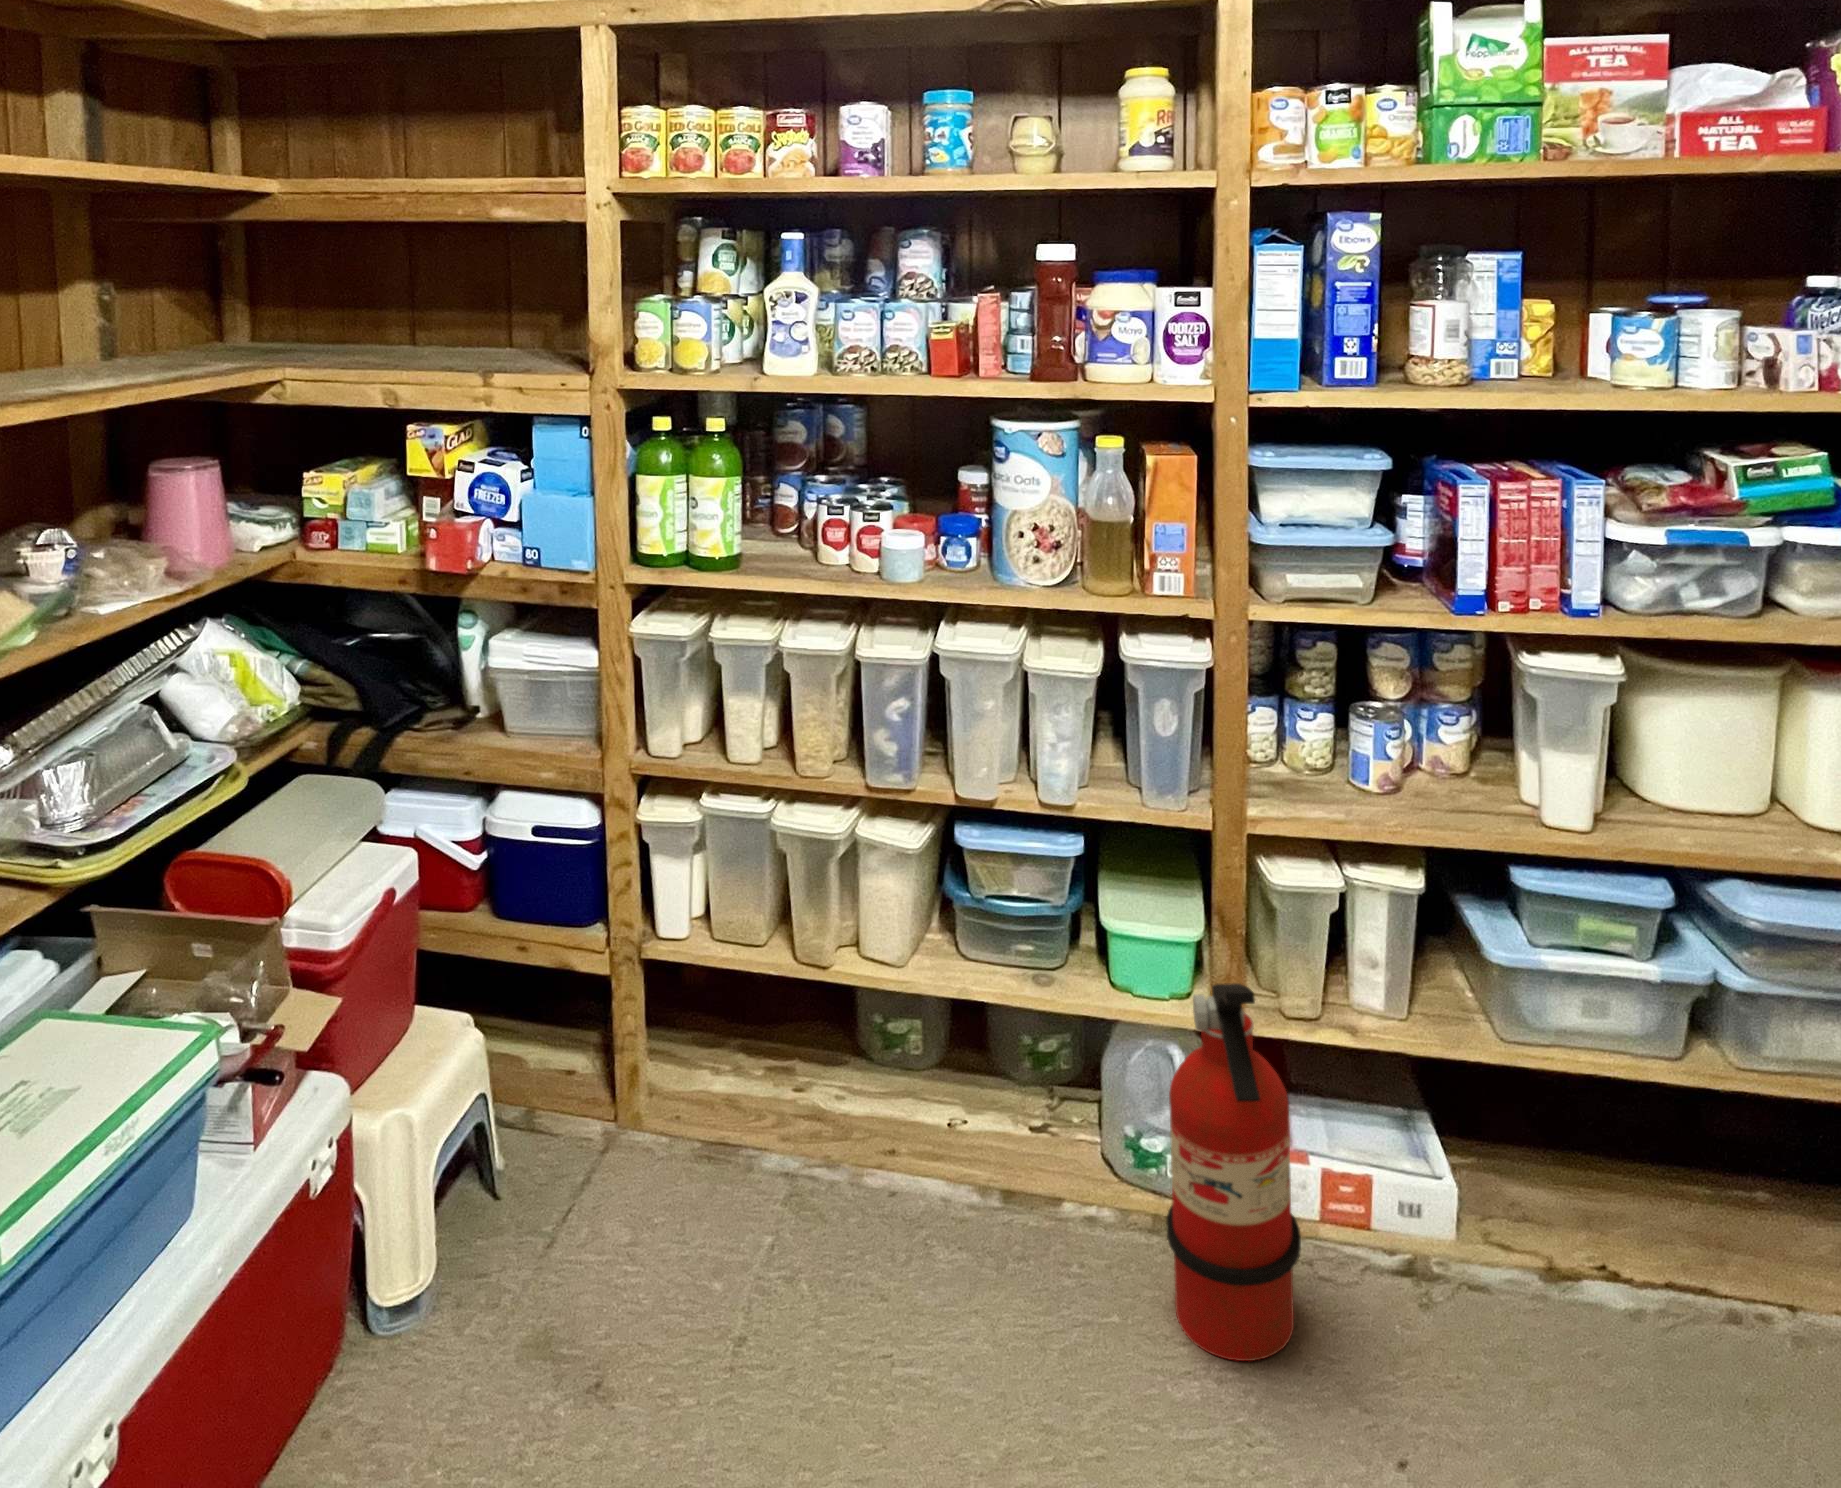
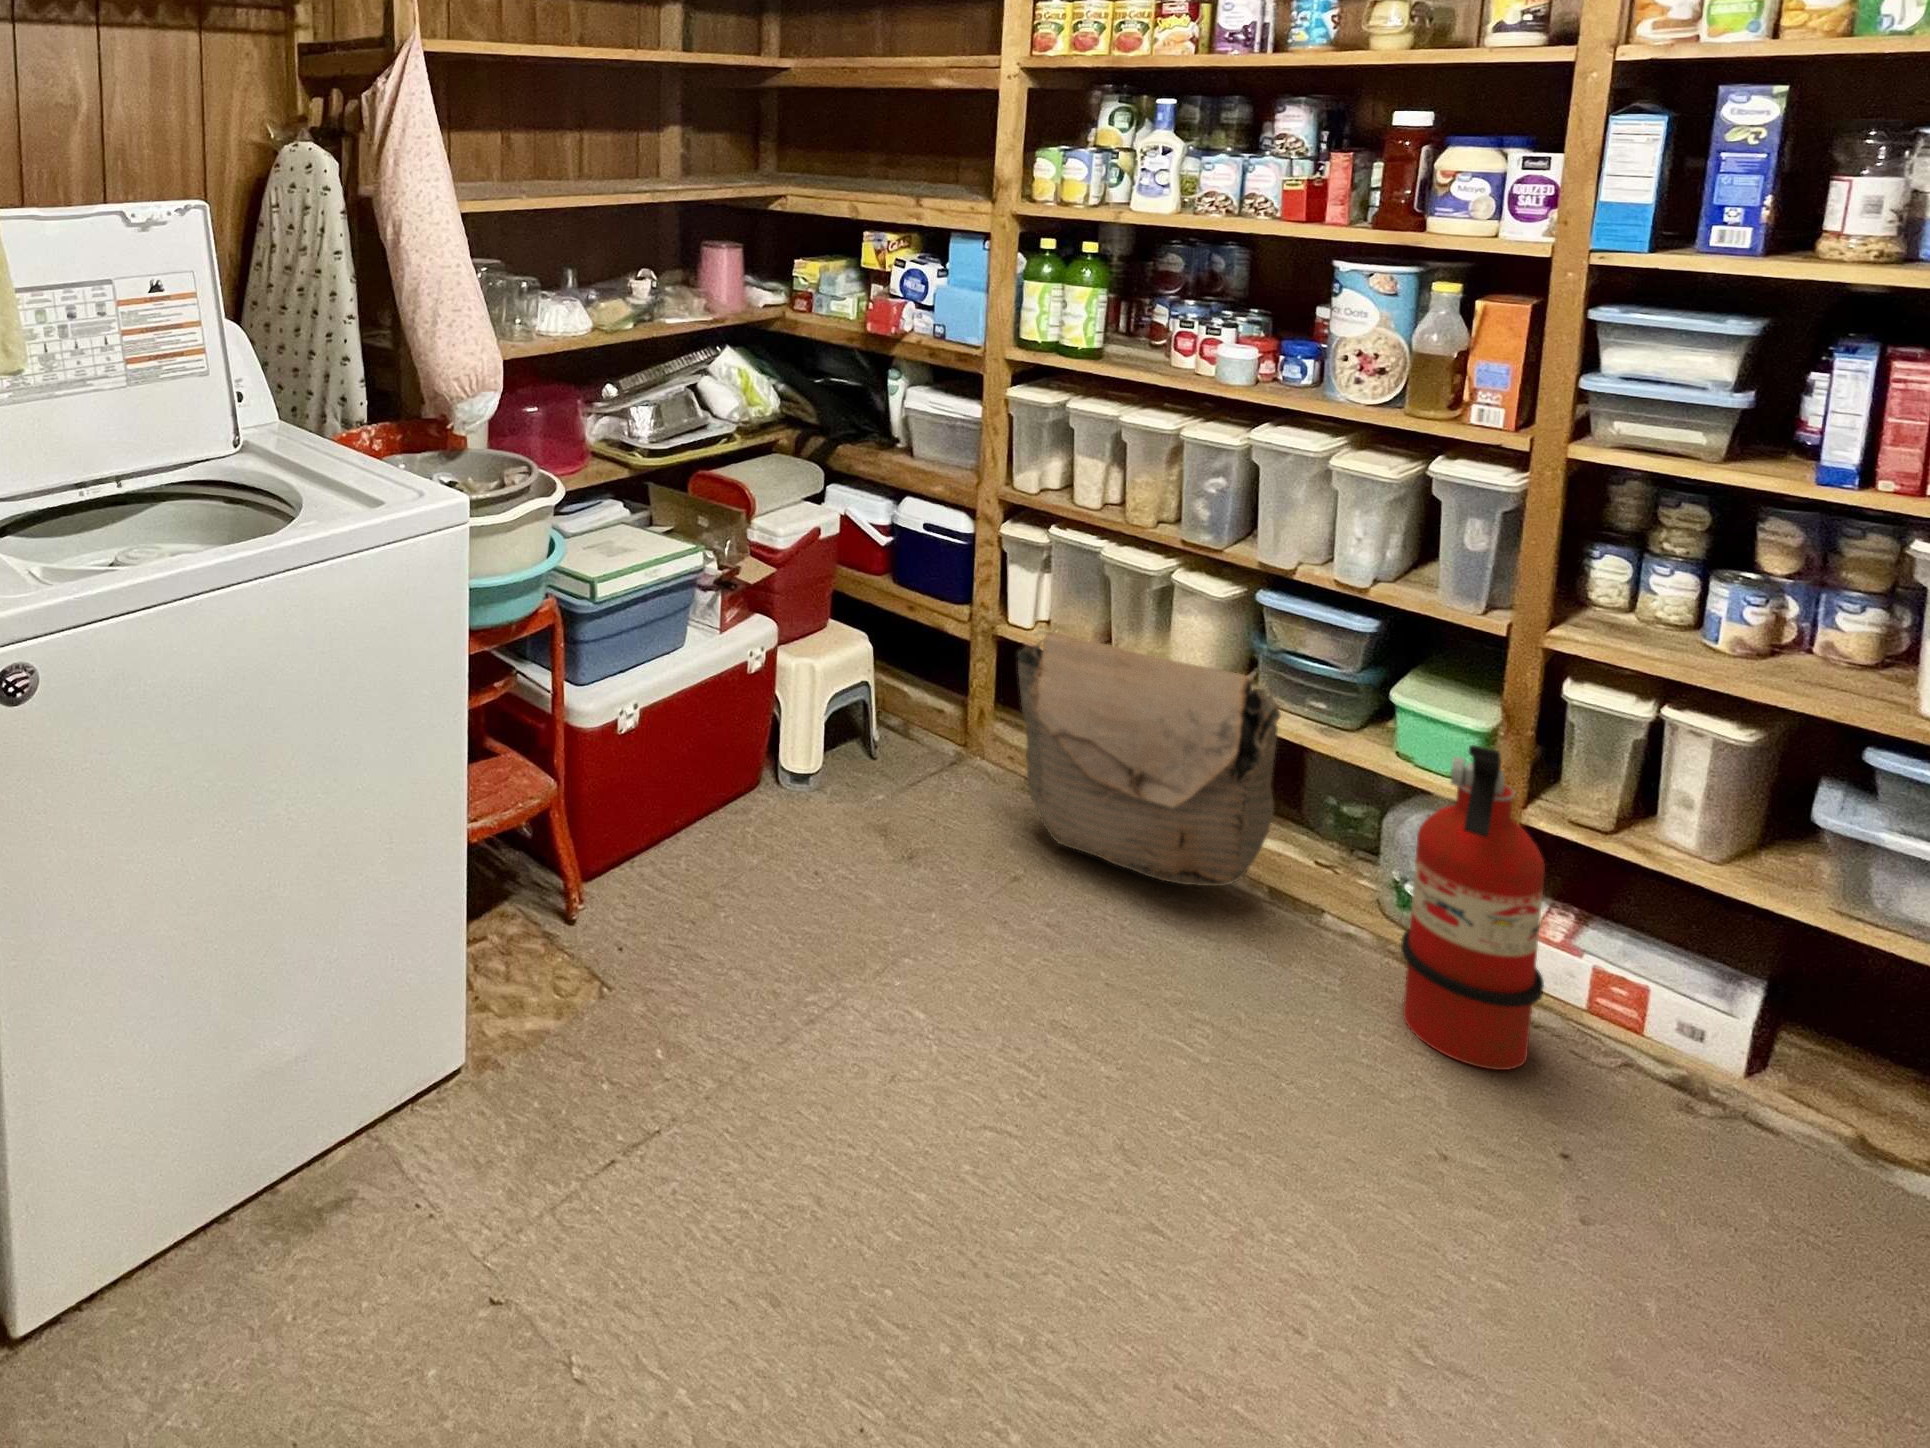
bag: none [691,942,1010,1248] -> present [1017,632,1280,886]

